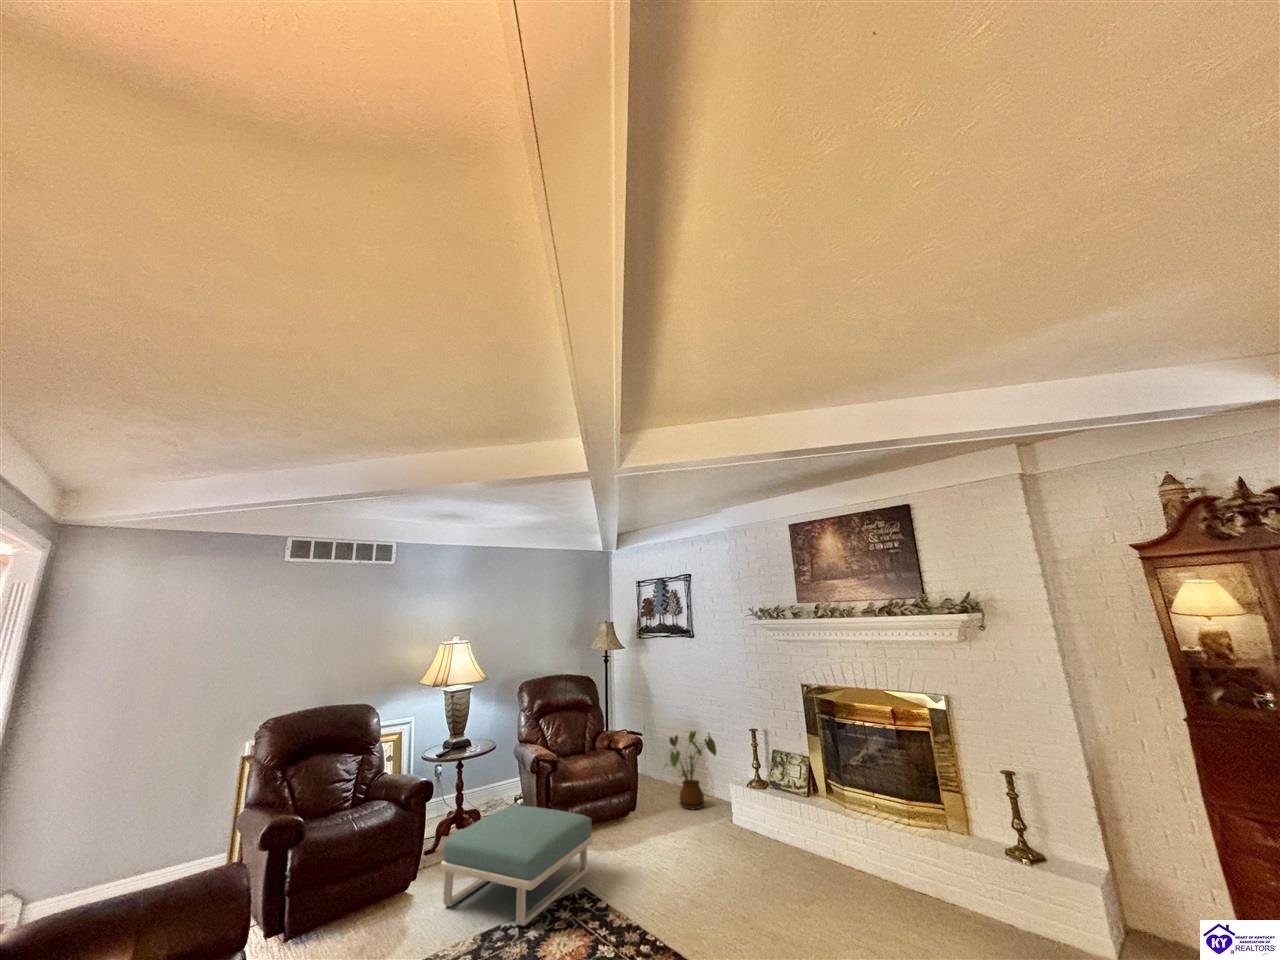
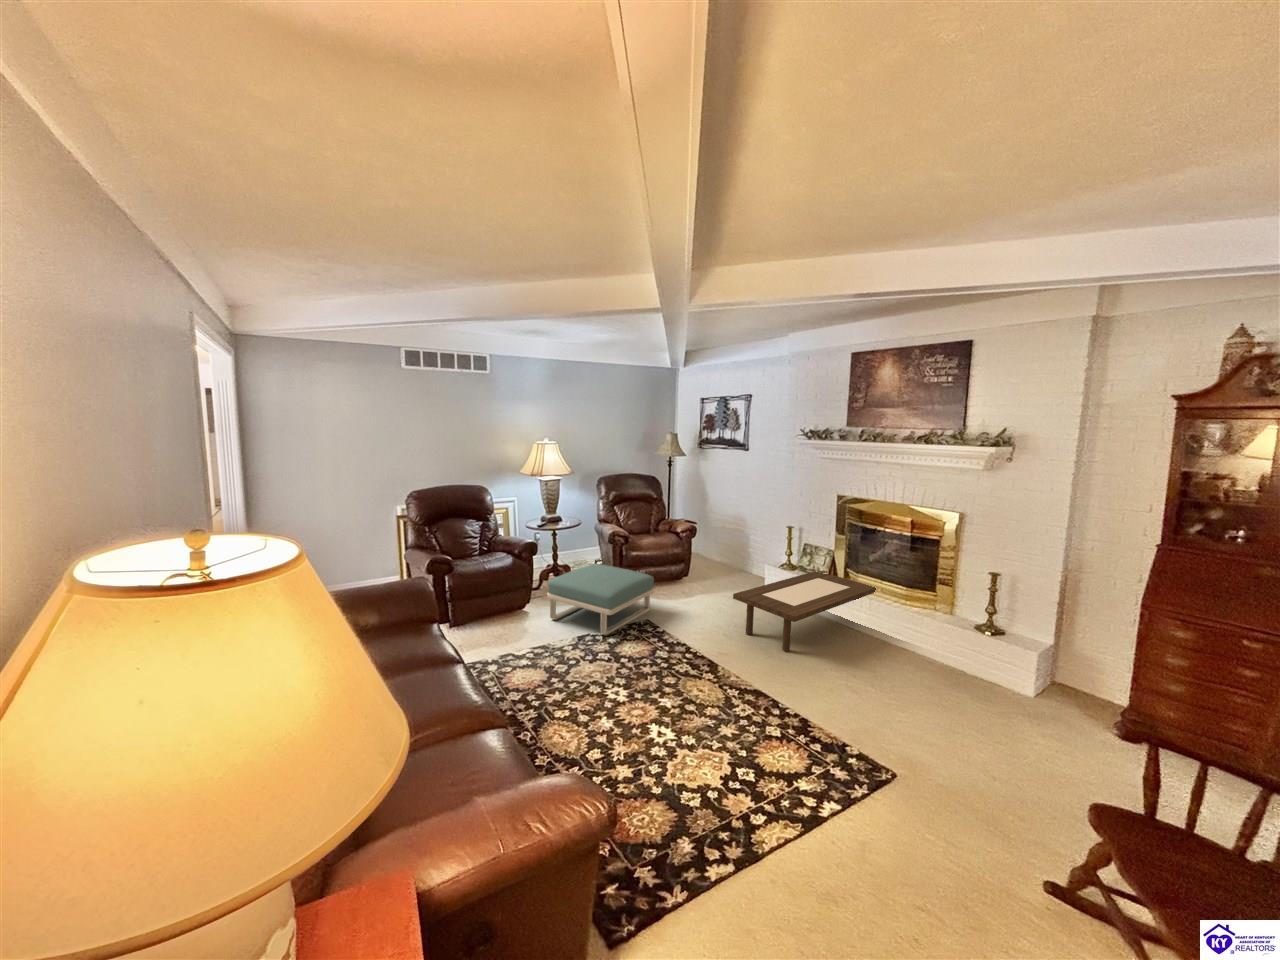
house plant: present [664,731,716,809] -> none [712,524,757,580]
coffee table: none [697,787,872,921] -> present [733,571,876,651]

